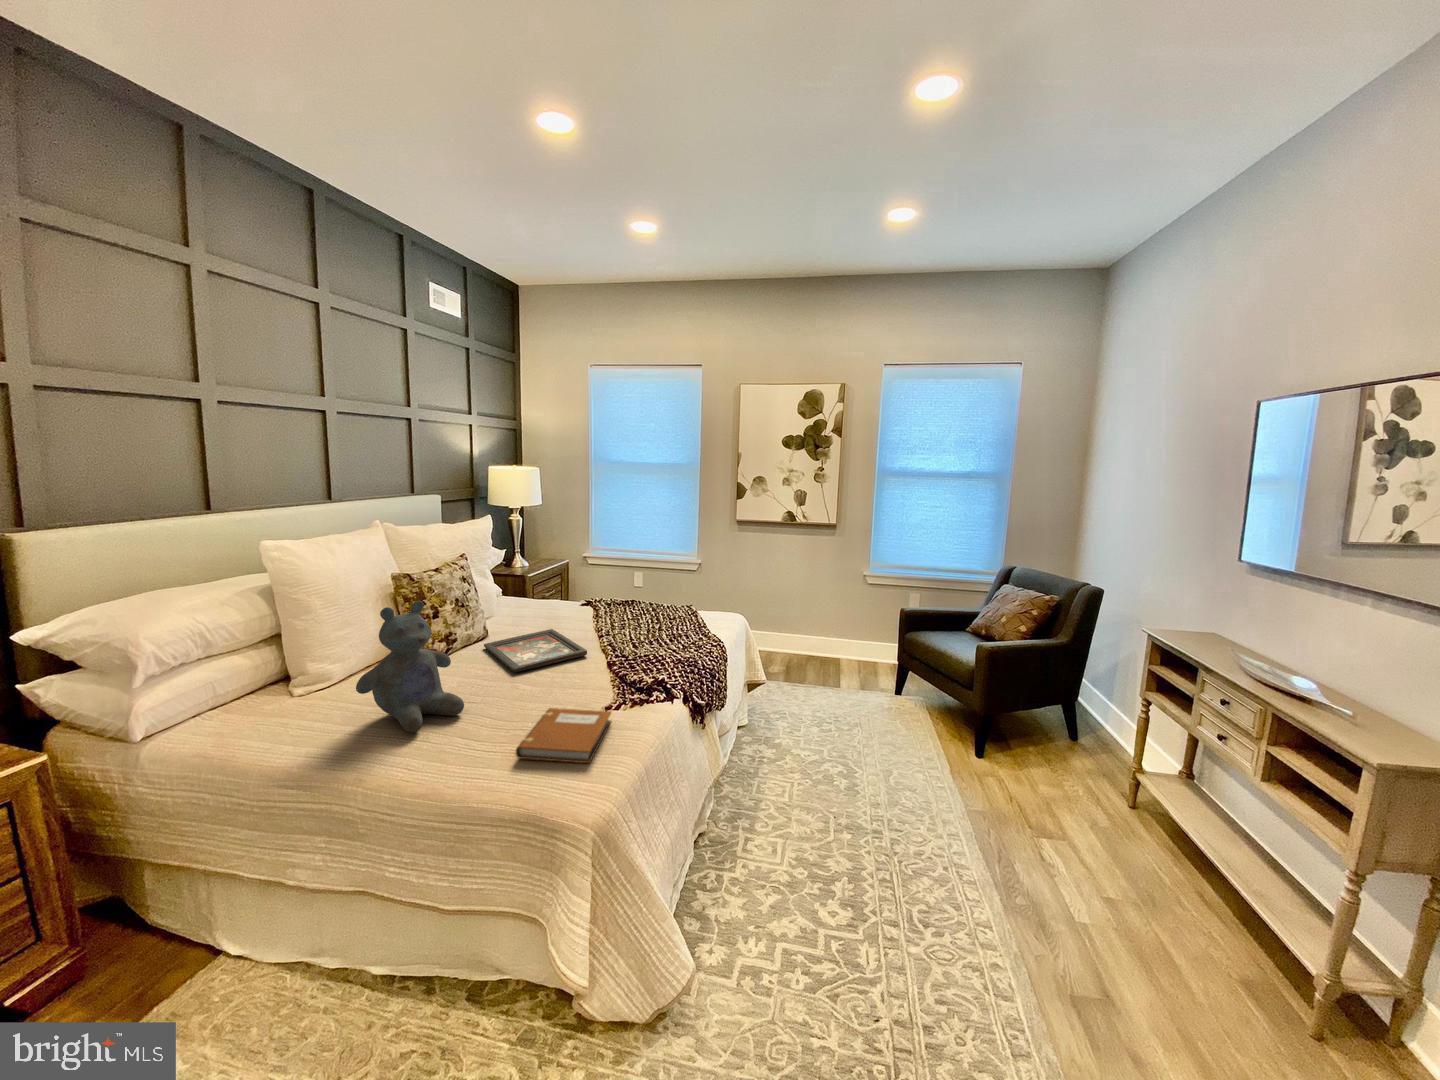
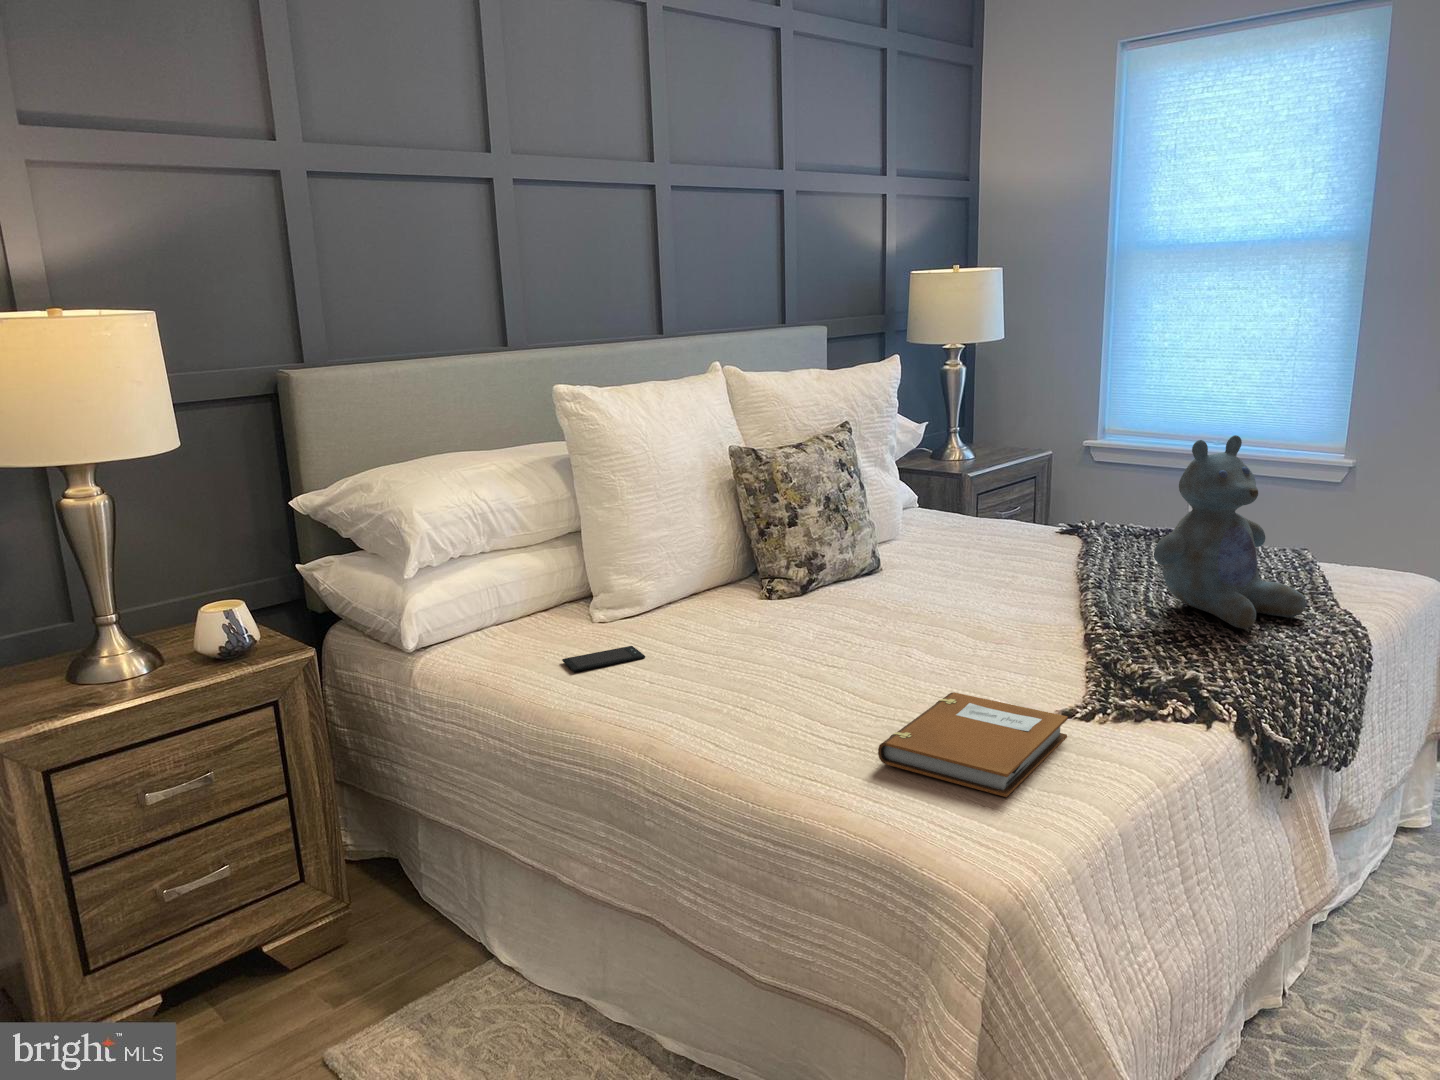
stuffed bear: present [356,601,464,733] -> present [1154,435,1306,628]
decorative tray: present [484,629,587,672] -> none [867,565,1047,629]
smartphone: none [274,710,342,737] -> present [562,646,645,672]

